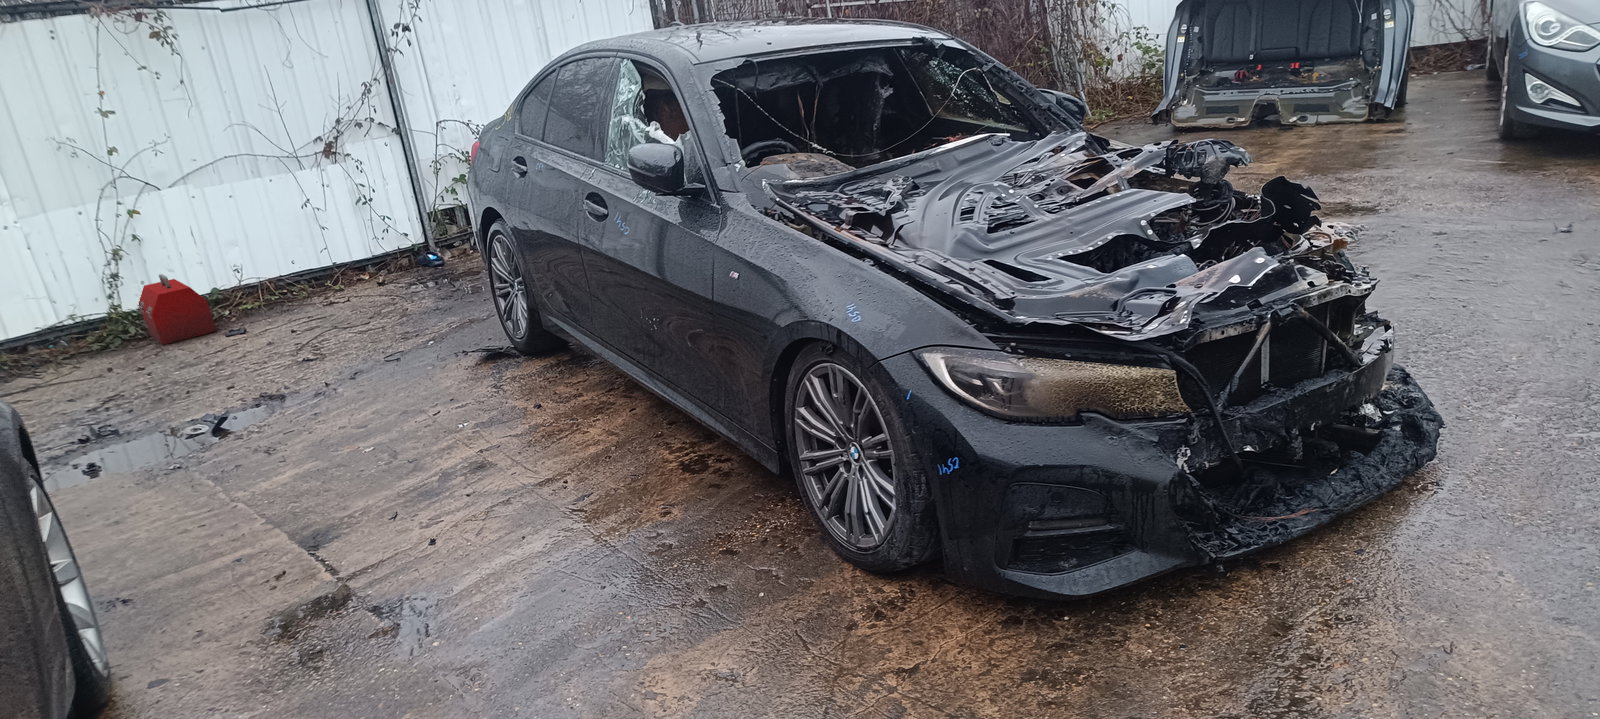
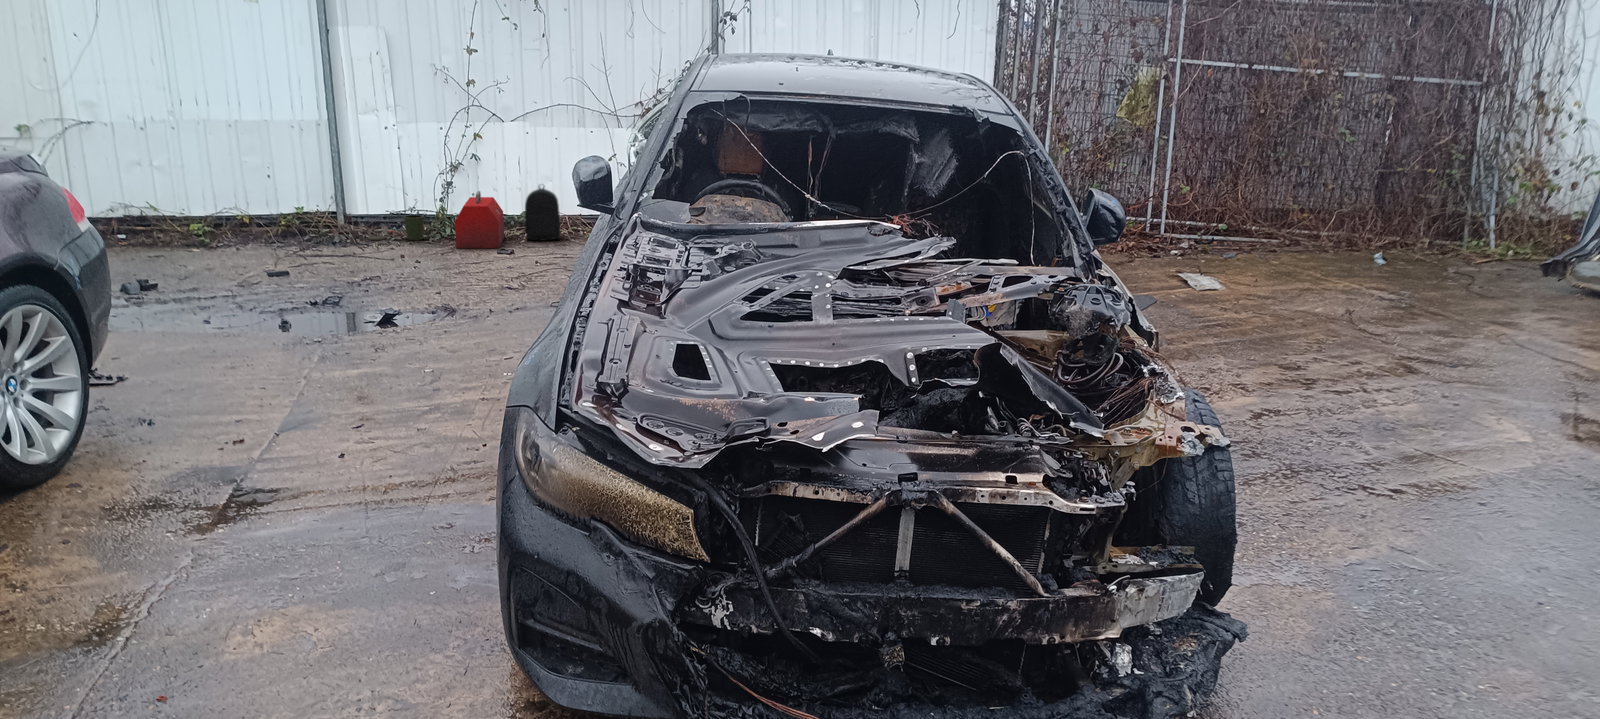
backpack: none [218,250,274,315] -> present [525,186,560,241]
trash can: none [21,321,99,368] -> present [368,215,424,241]

